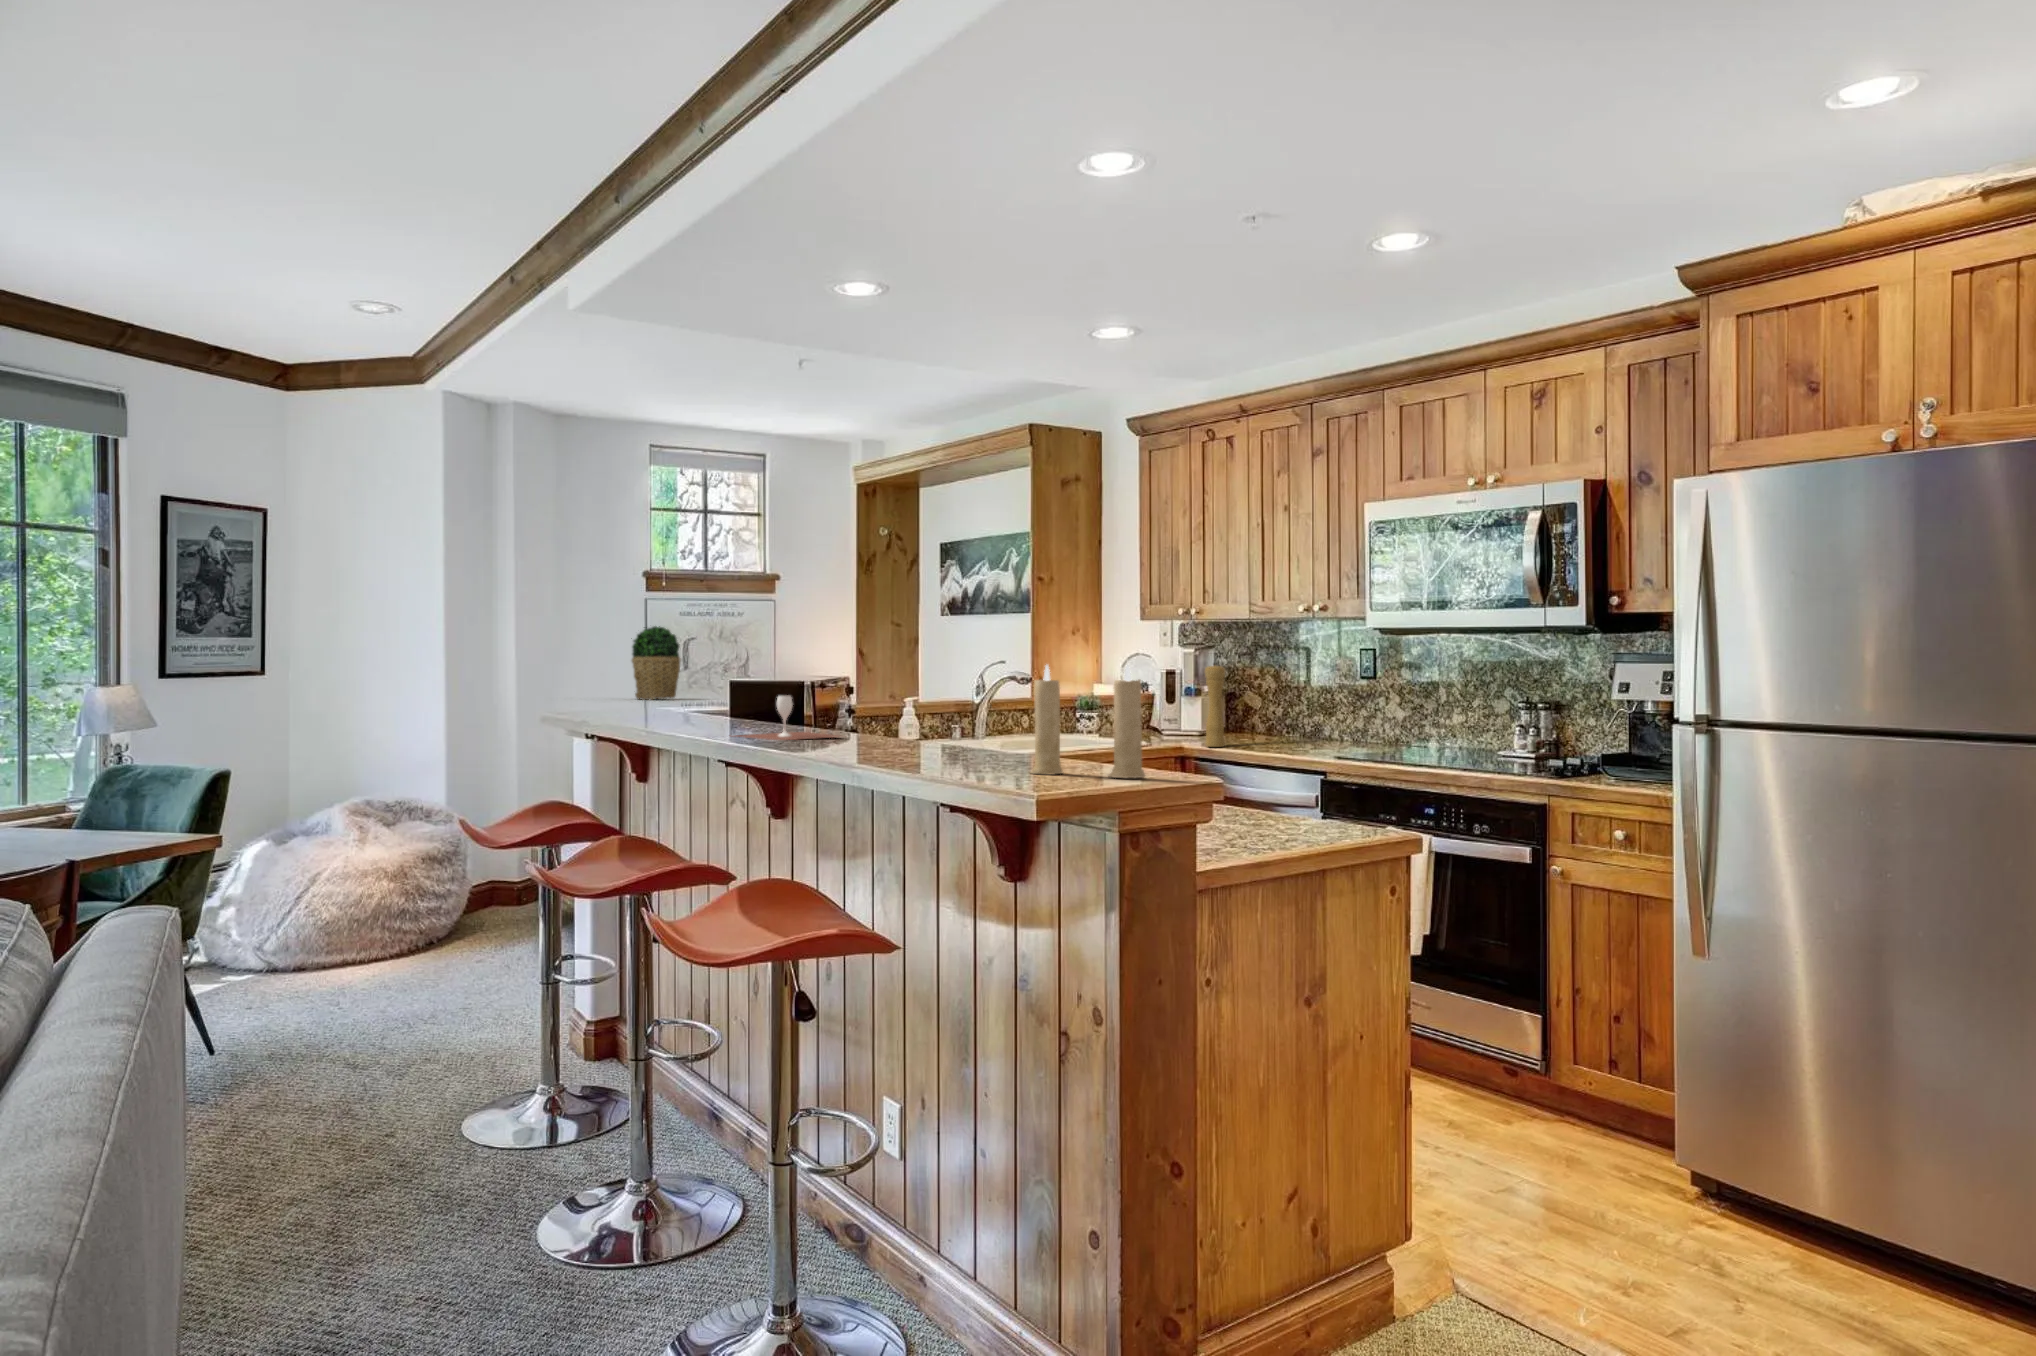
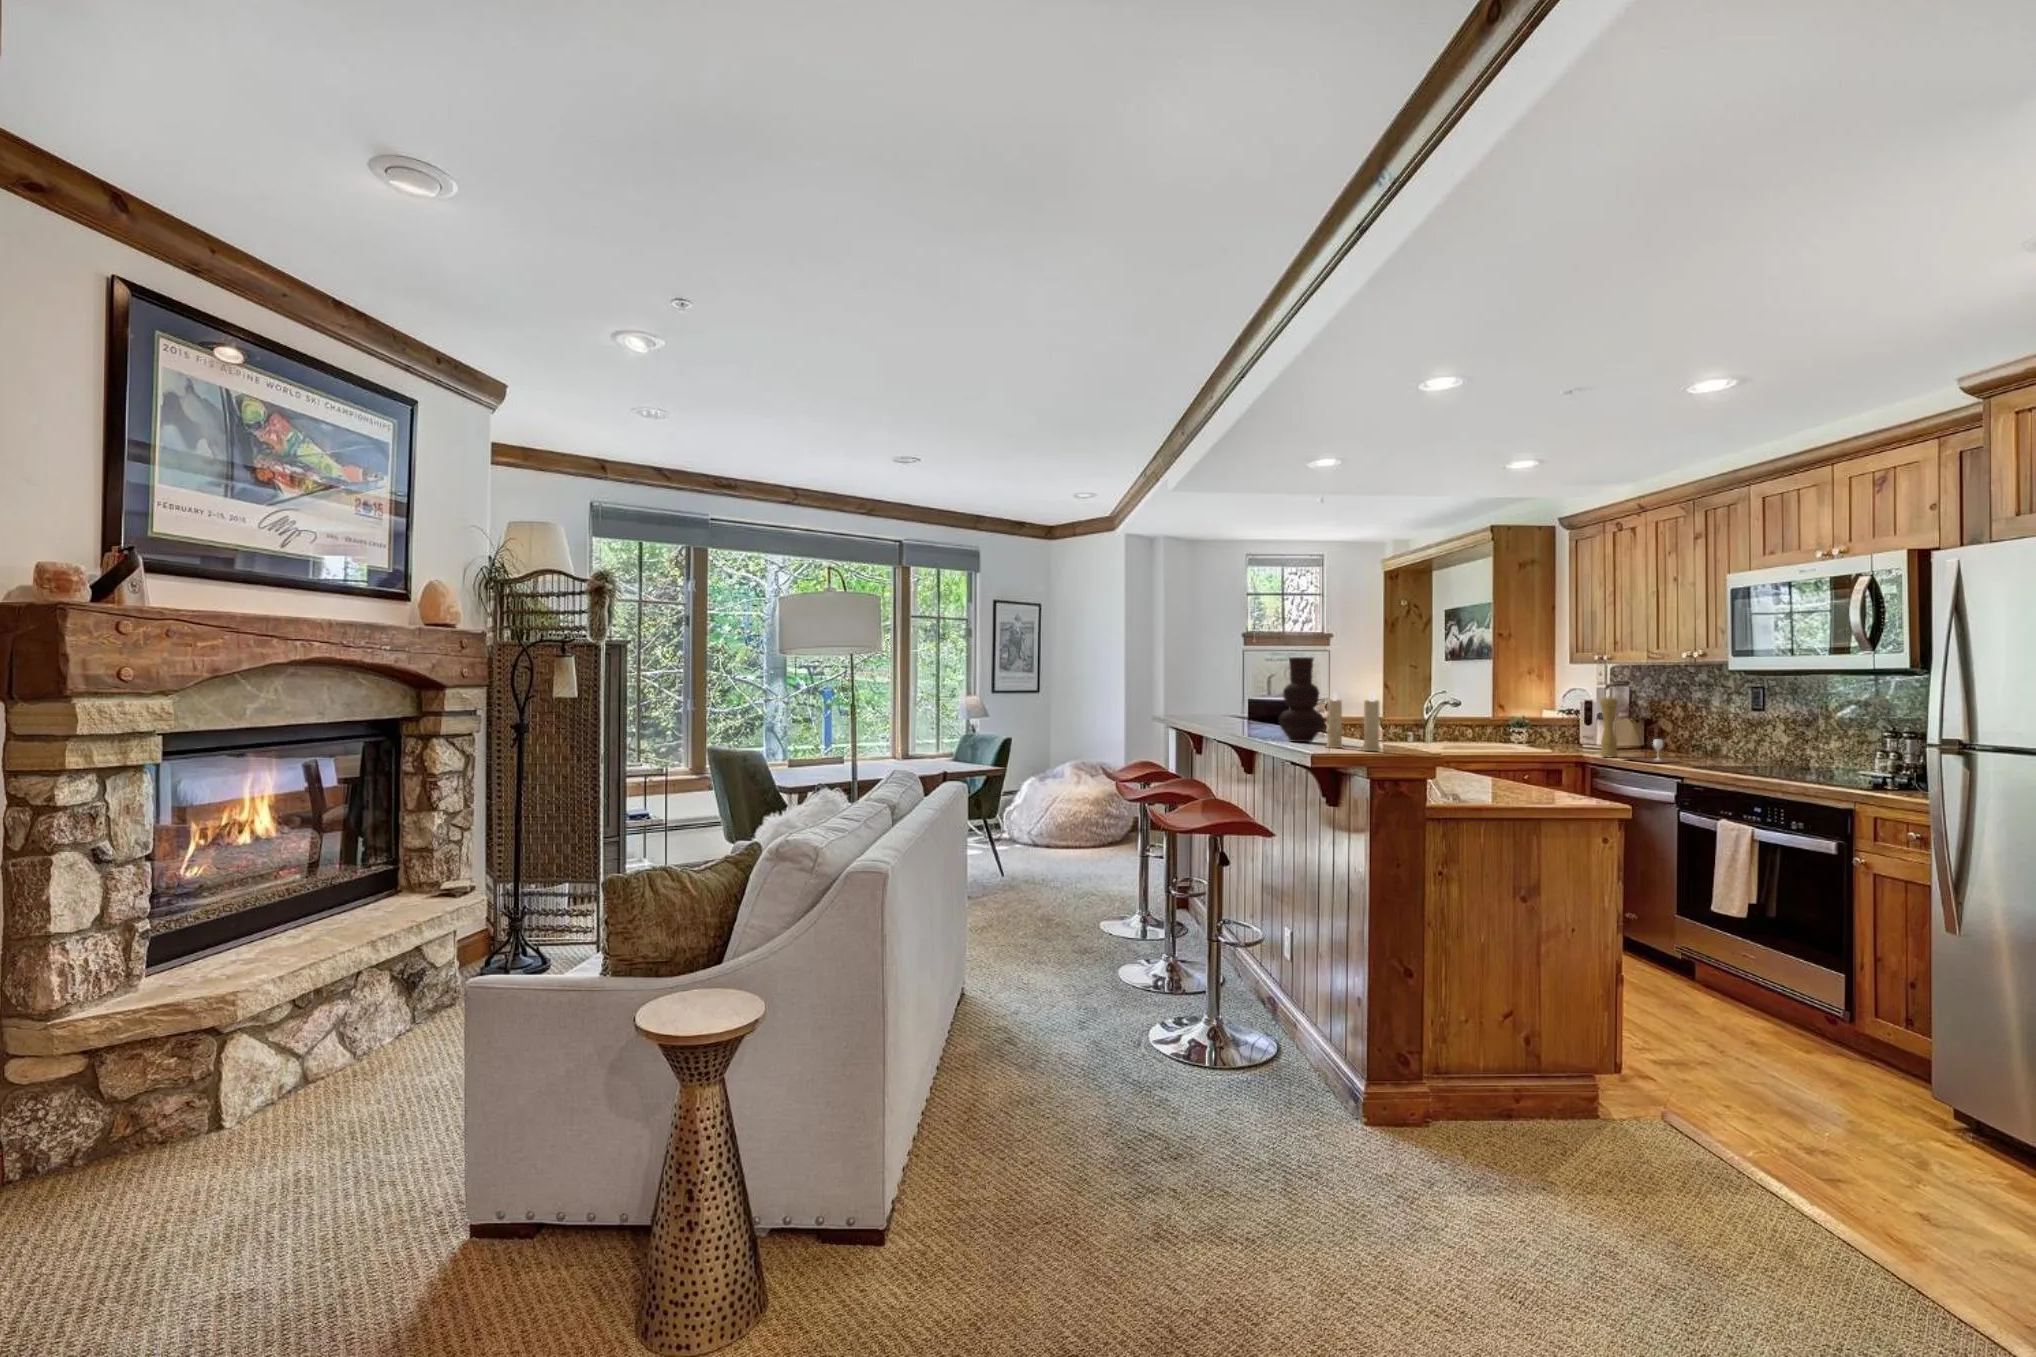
vase: none [905,597,989,763] -> present [1279,657,1324,742]
potted plant: present [631,626,680,700] -> none [1227,668,1260,714]
wine glass: present [737,696,838,740] -> present [1628,739,1679,763]

